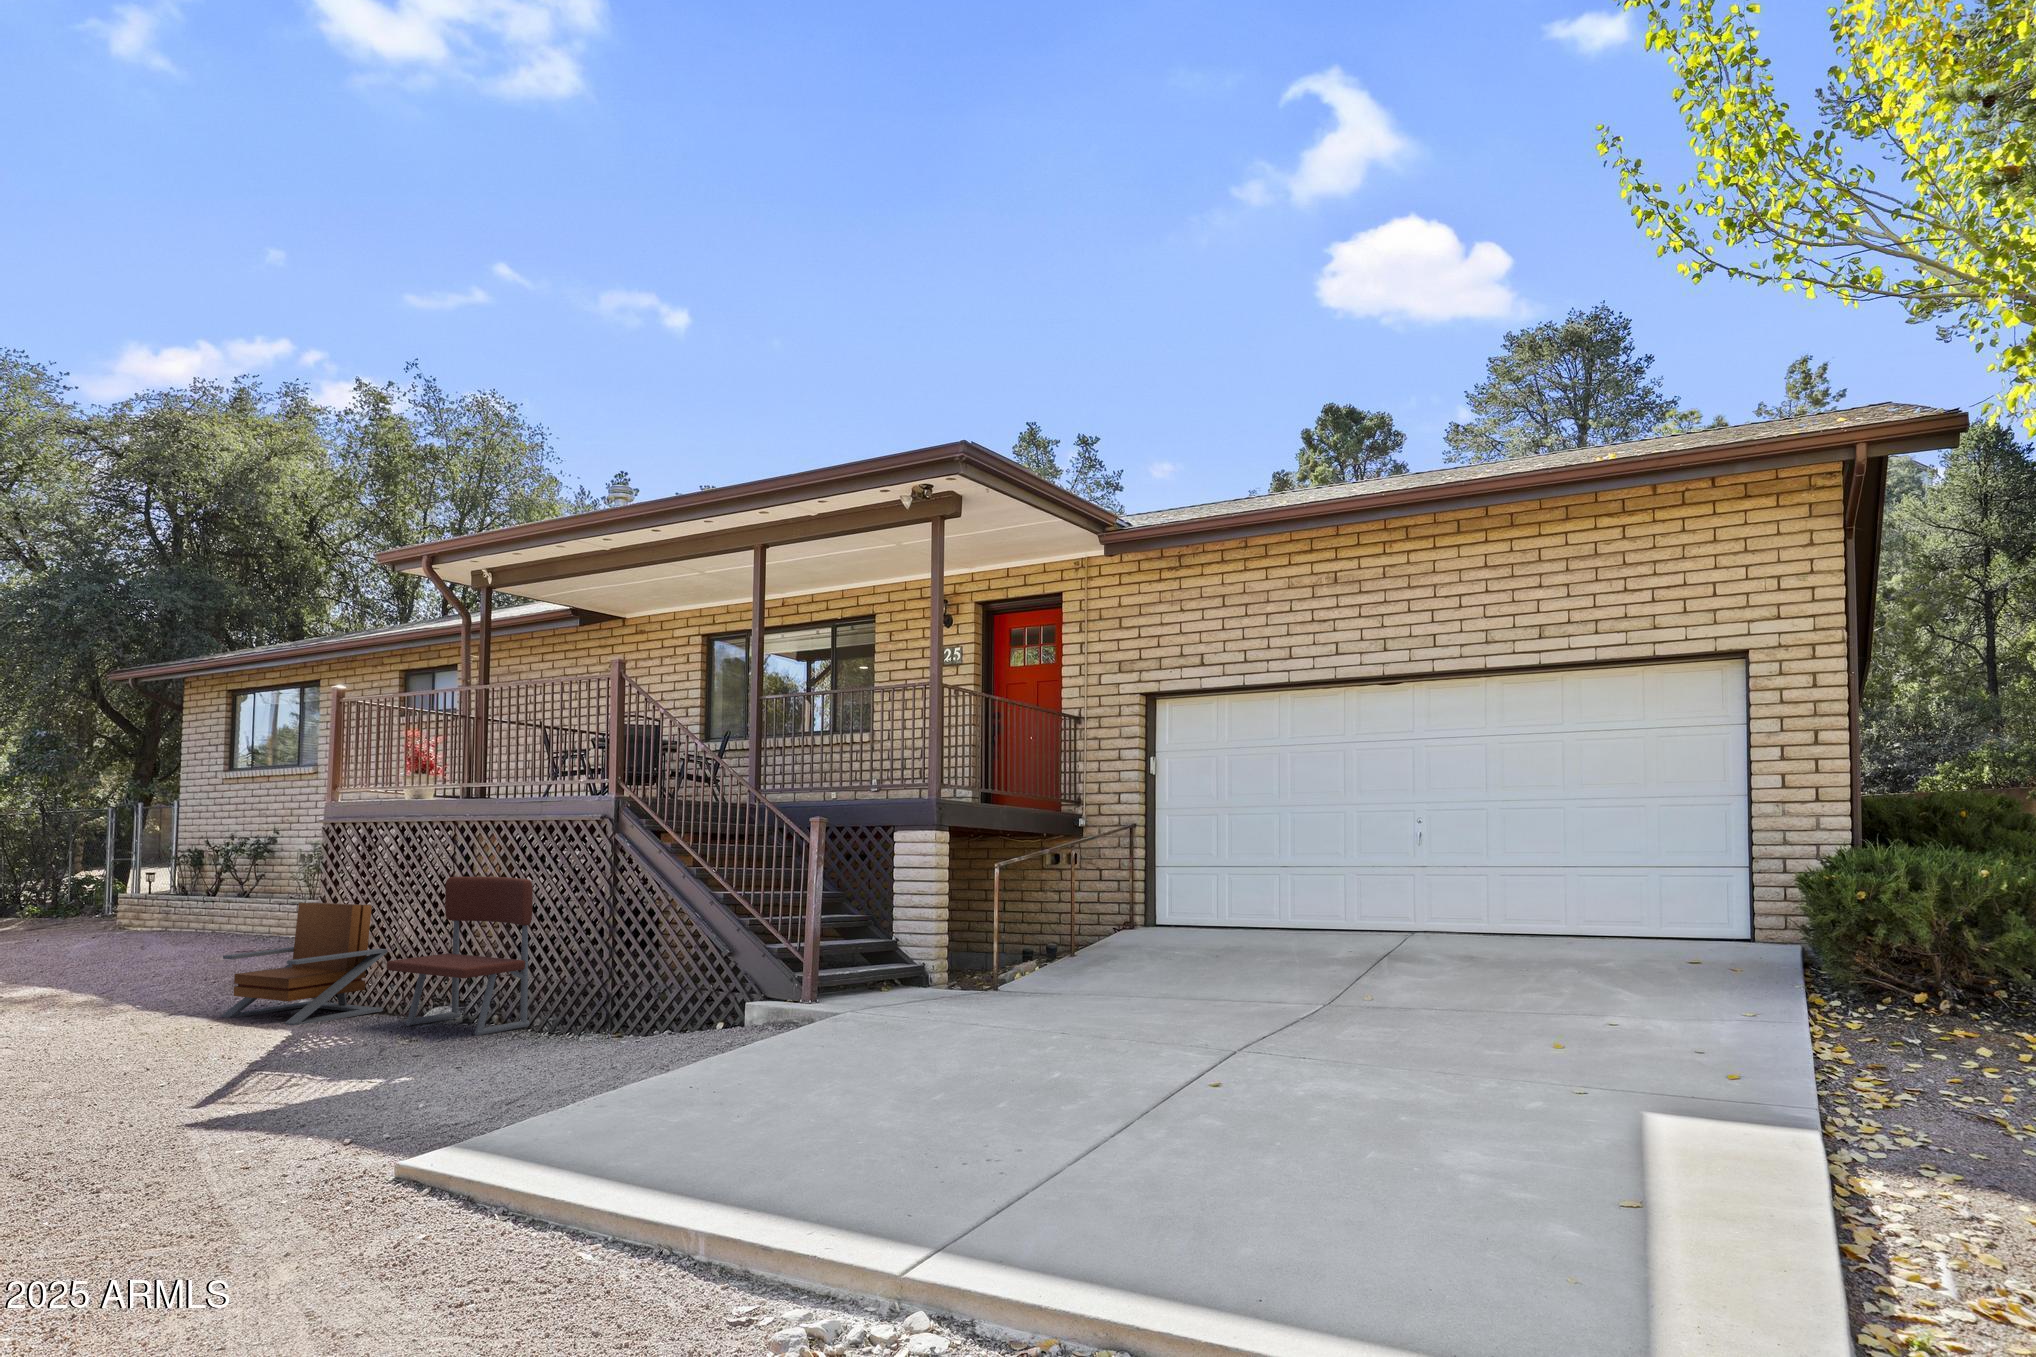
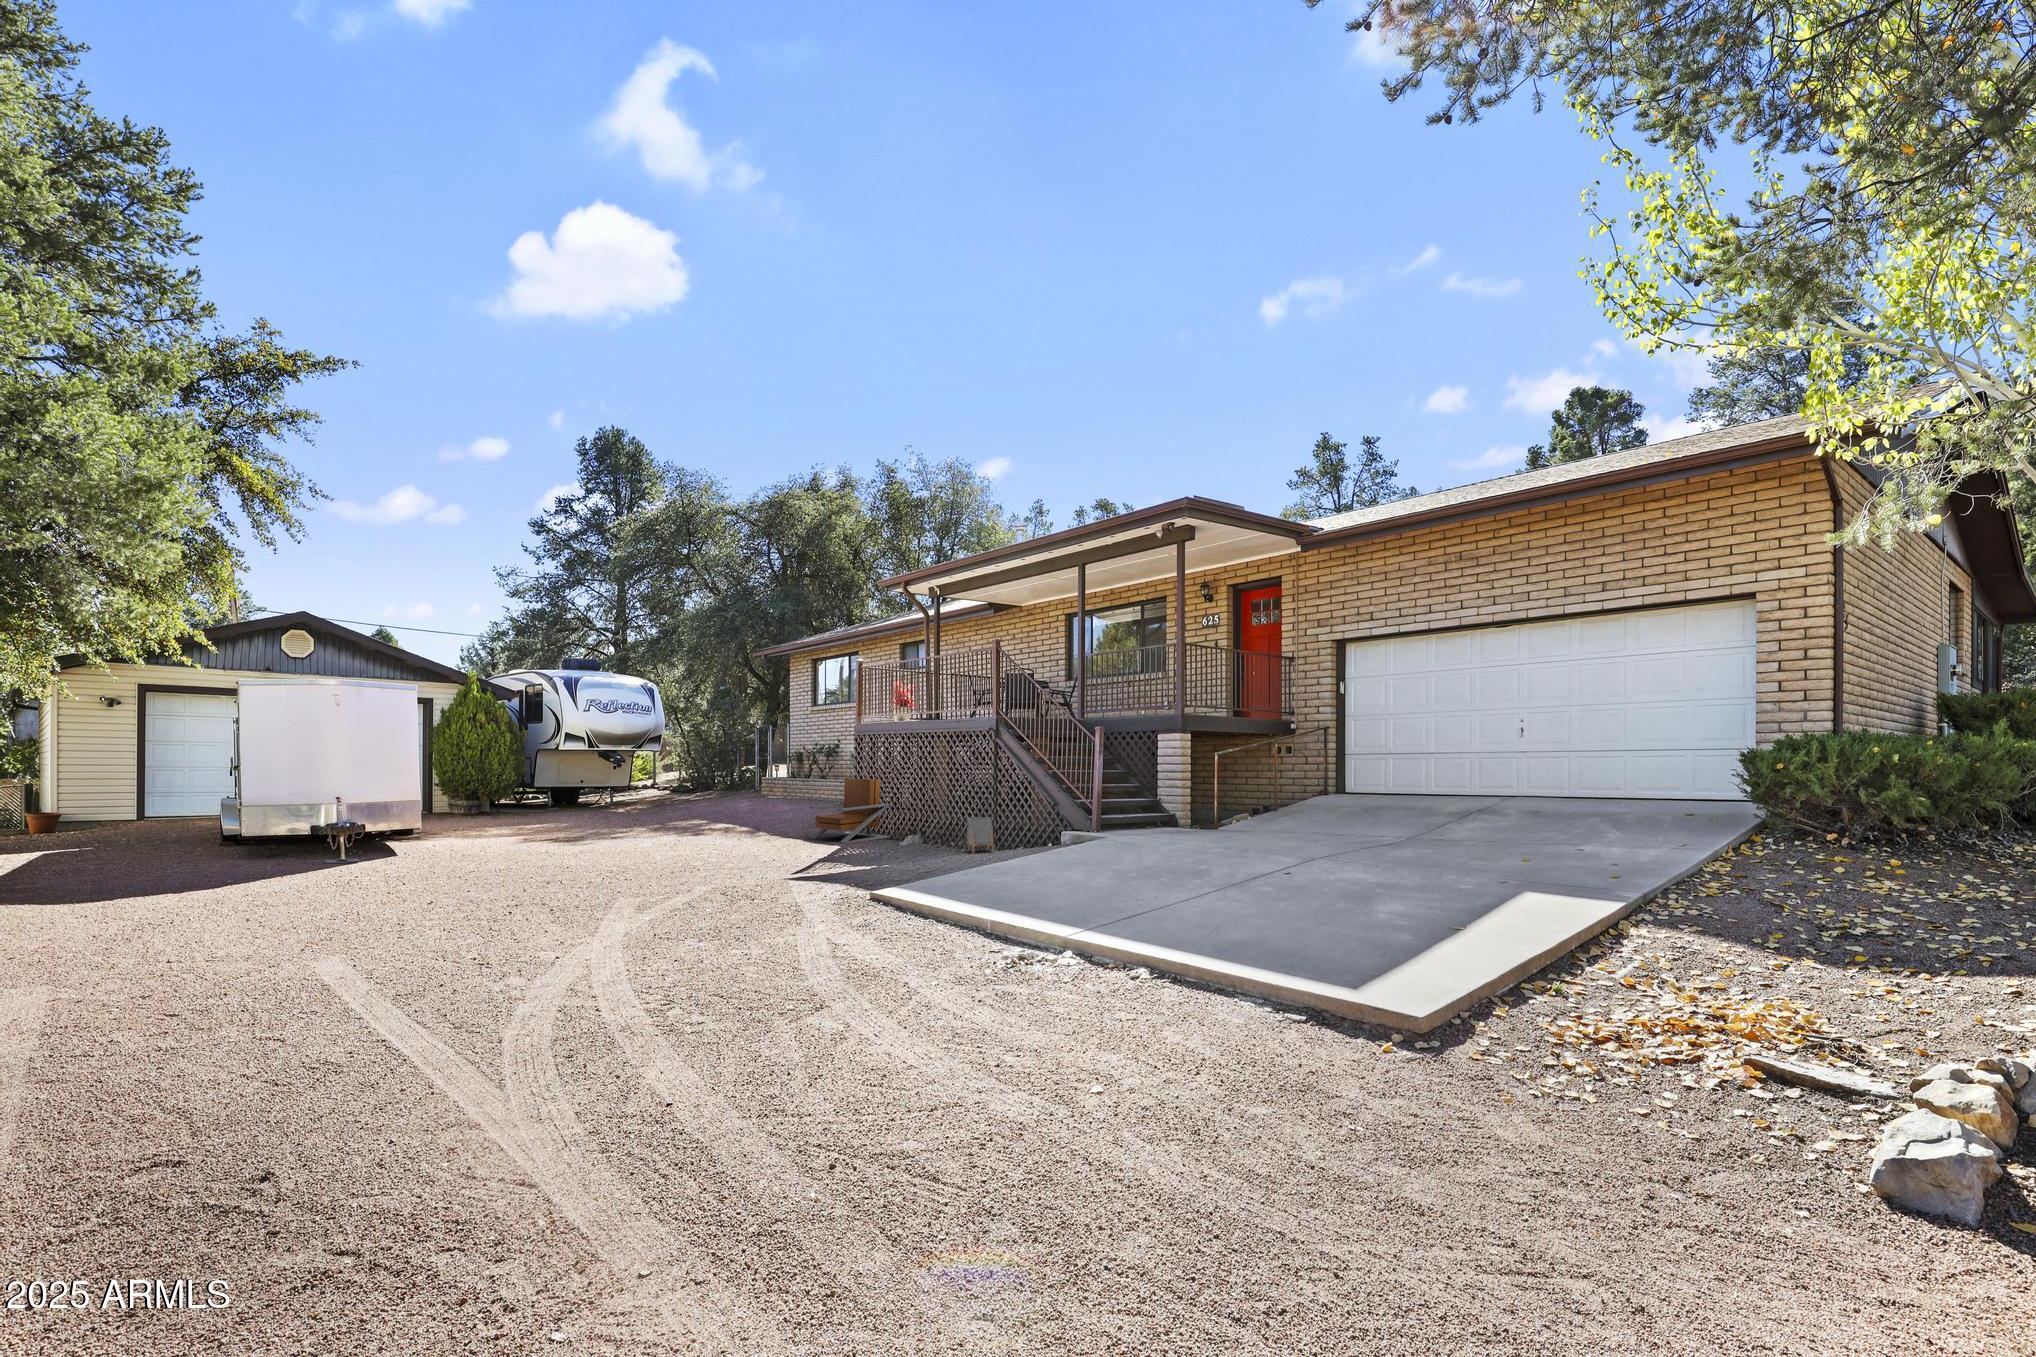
bench: present [387,877,533,1036] -> none [886,764,960,850]
planter: none [549,974,599,1041] -> present [967,817,994,852]

